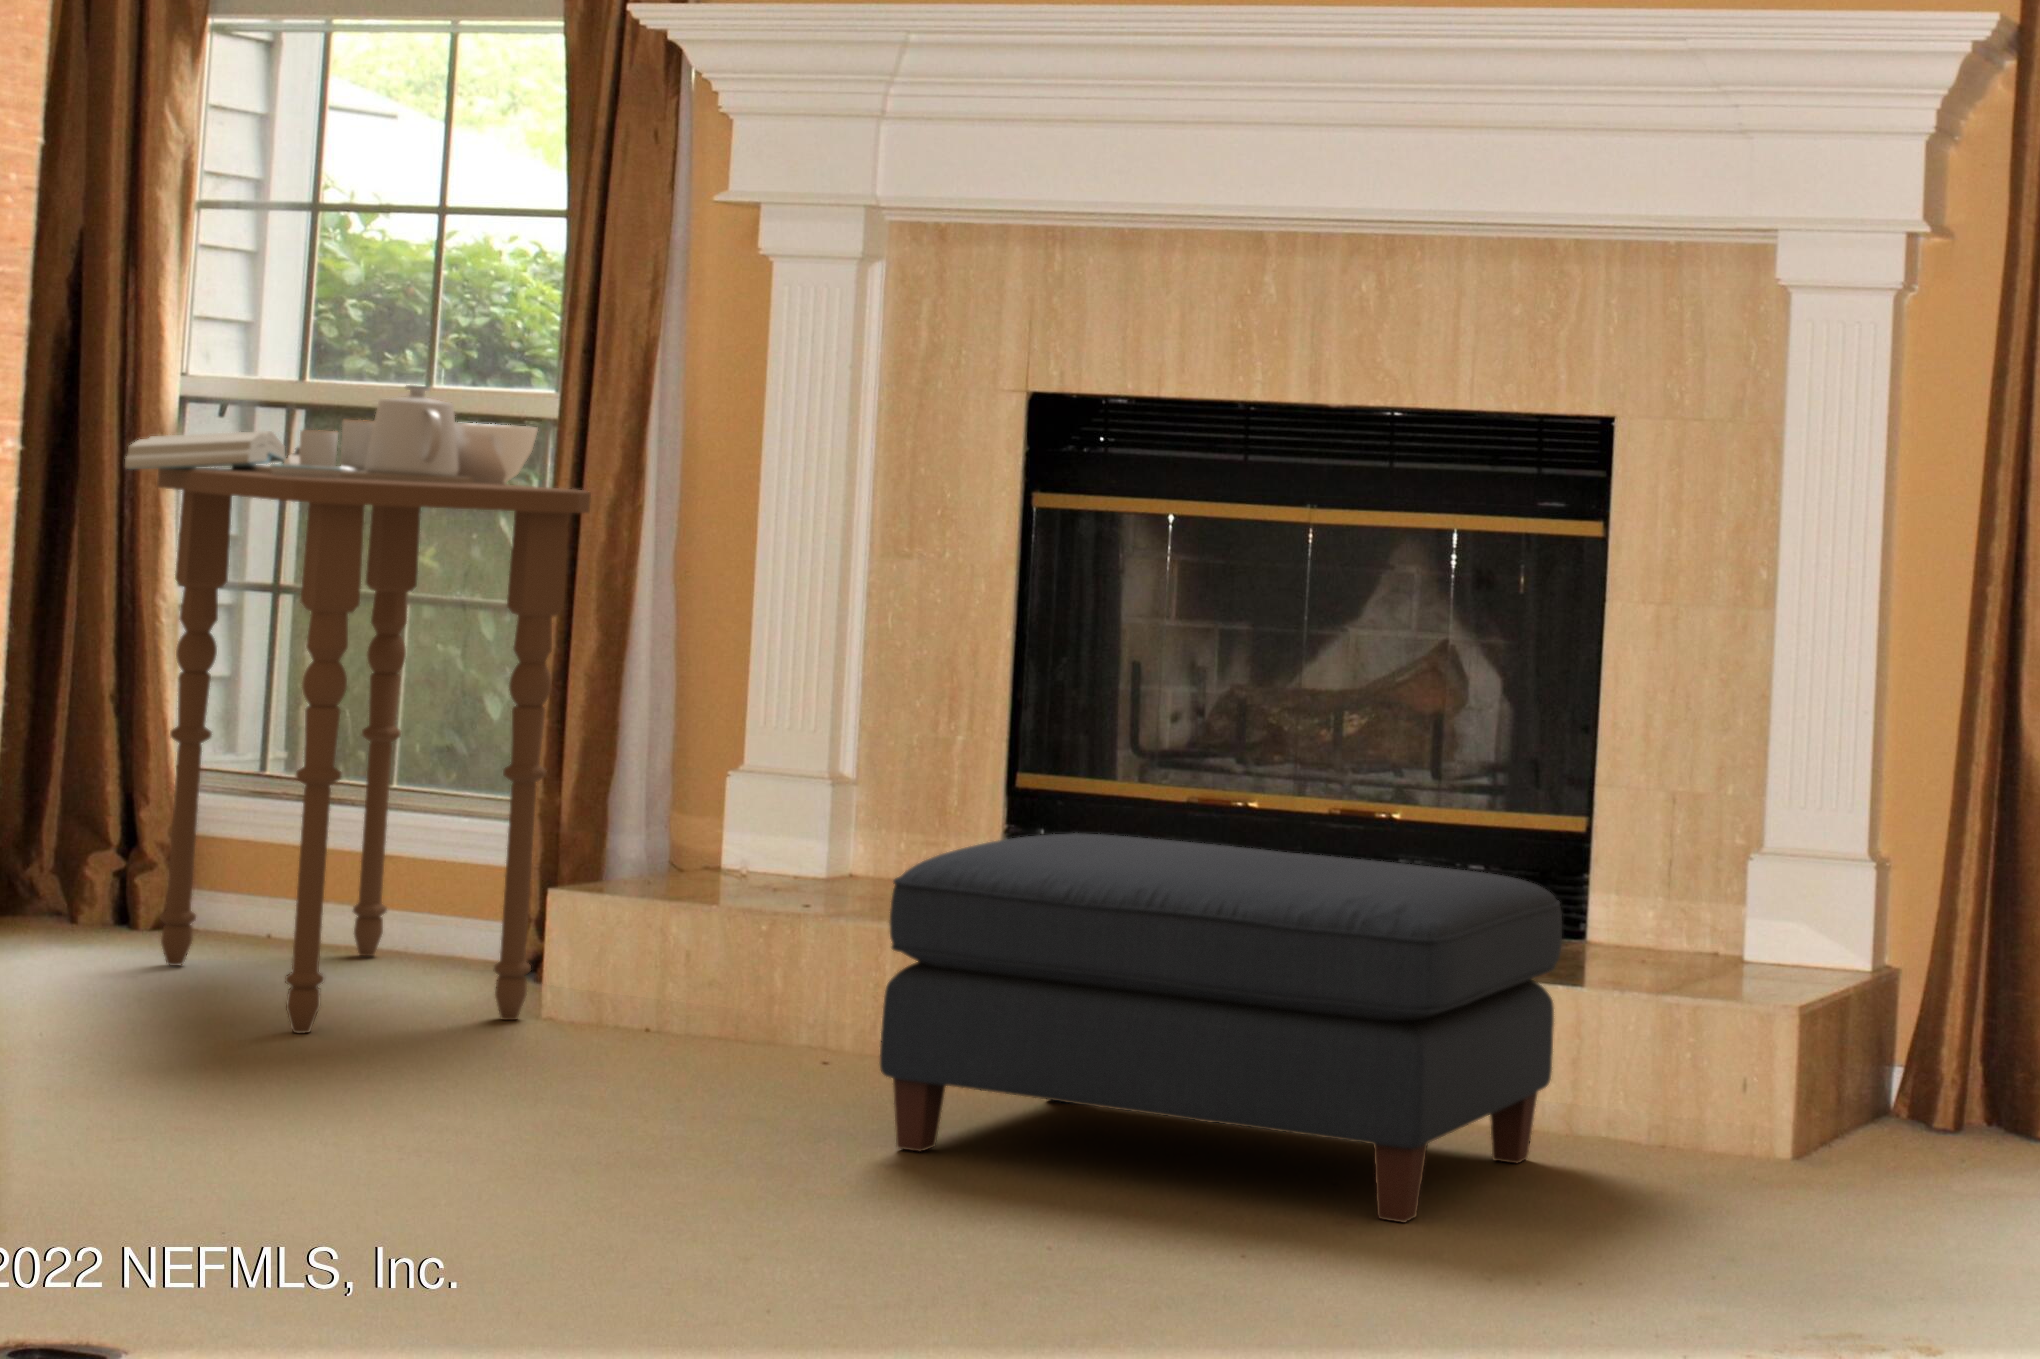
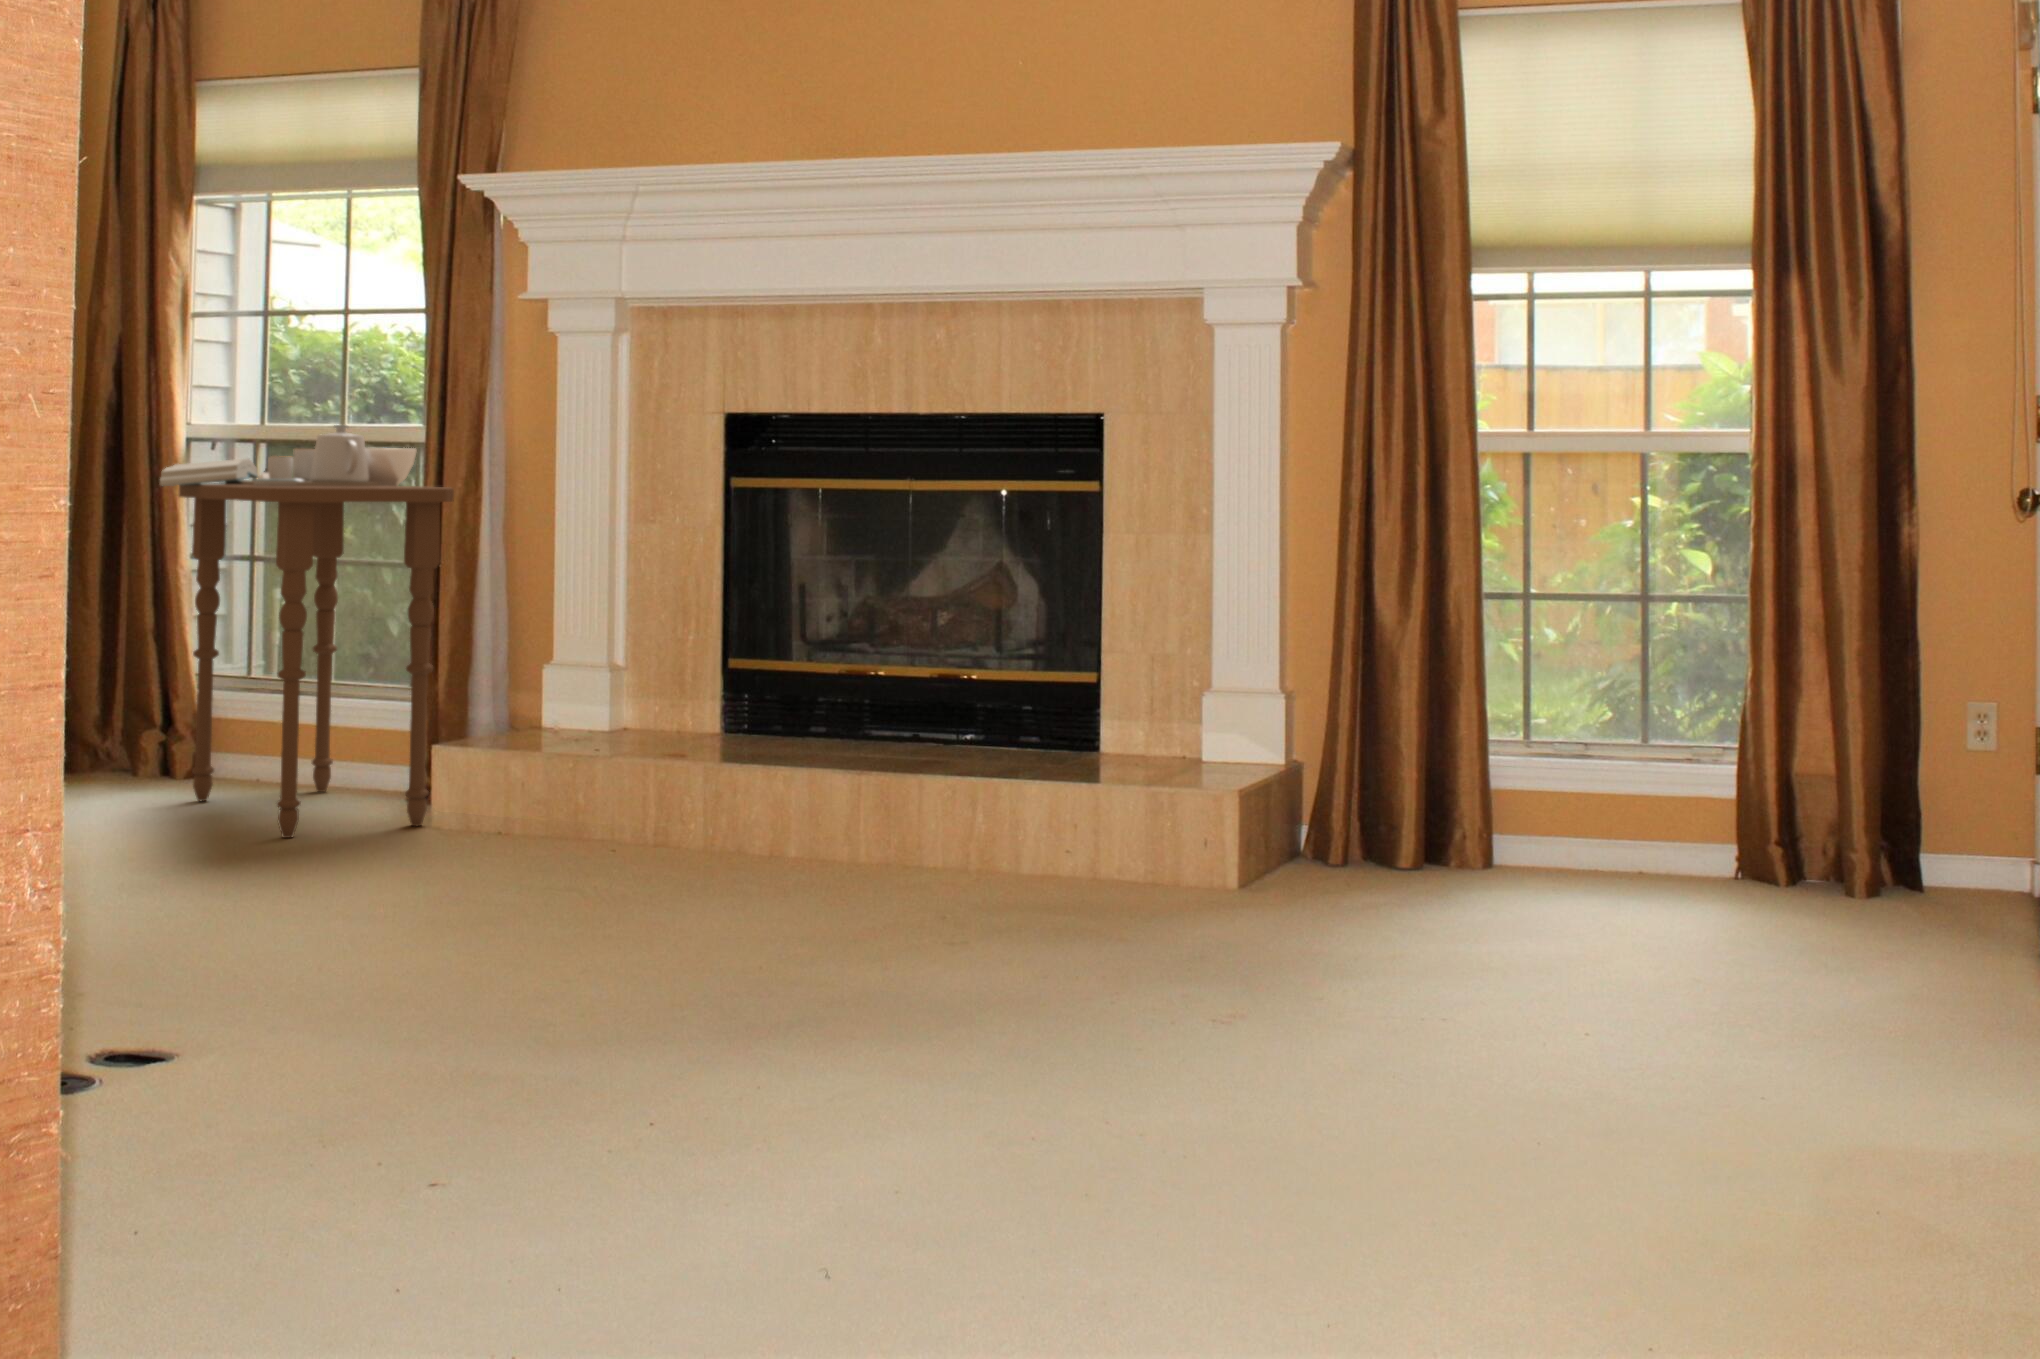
ottoman: present [880,833,1562,1222] -> none [654,693,1080,924]

